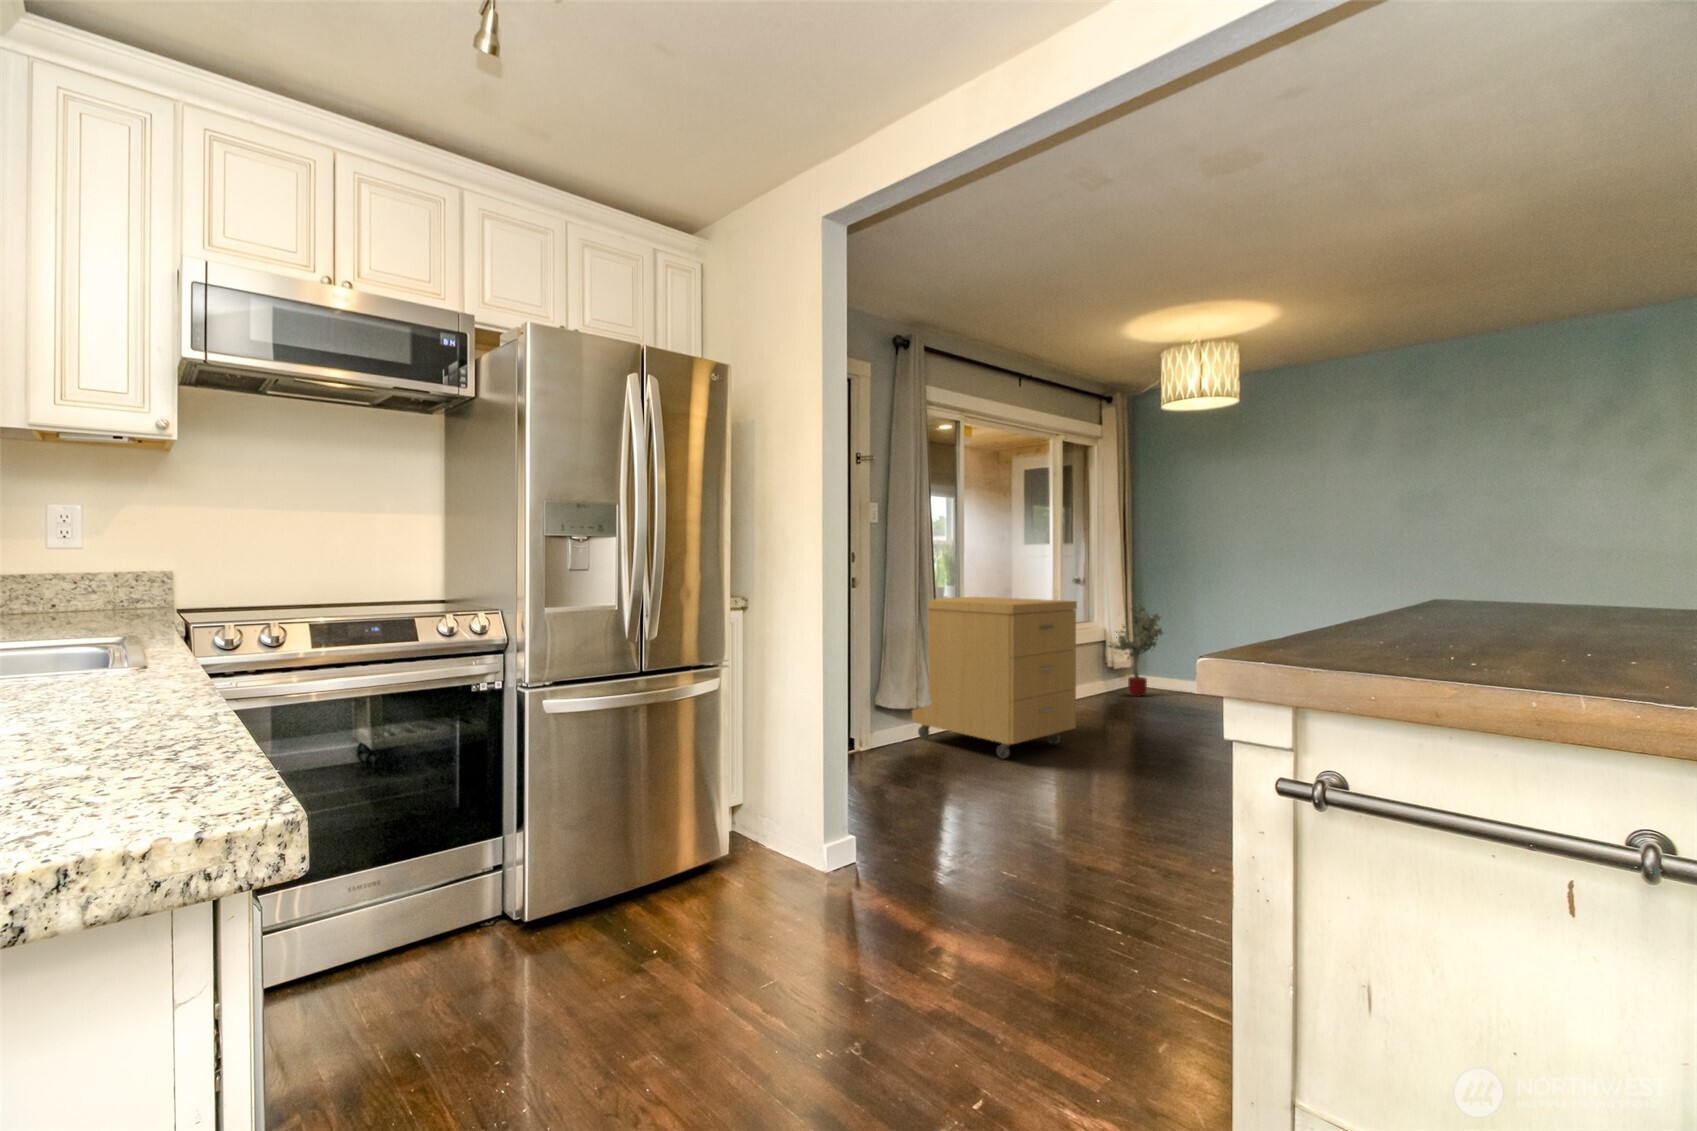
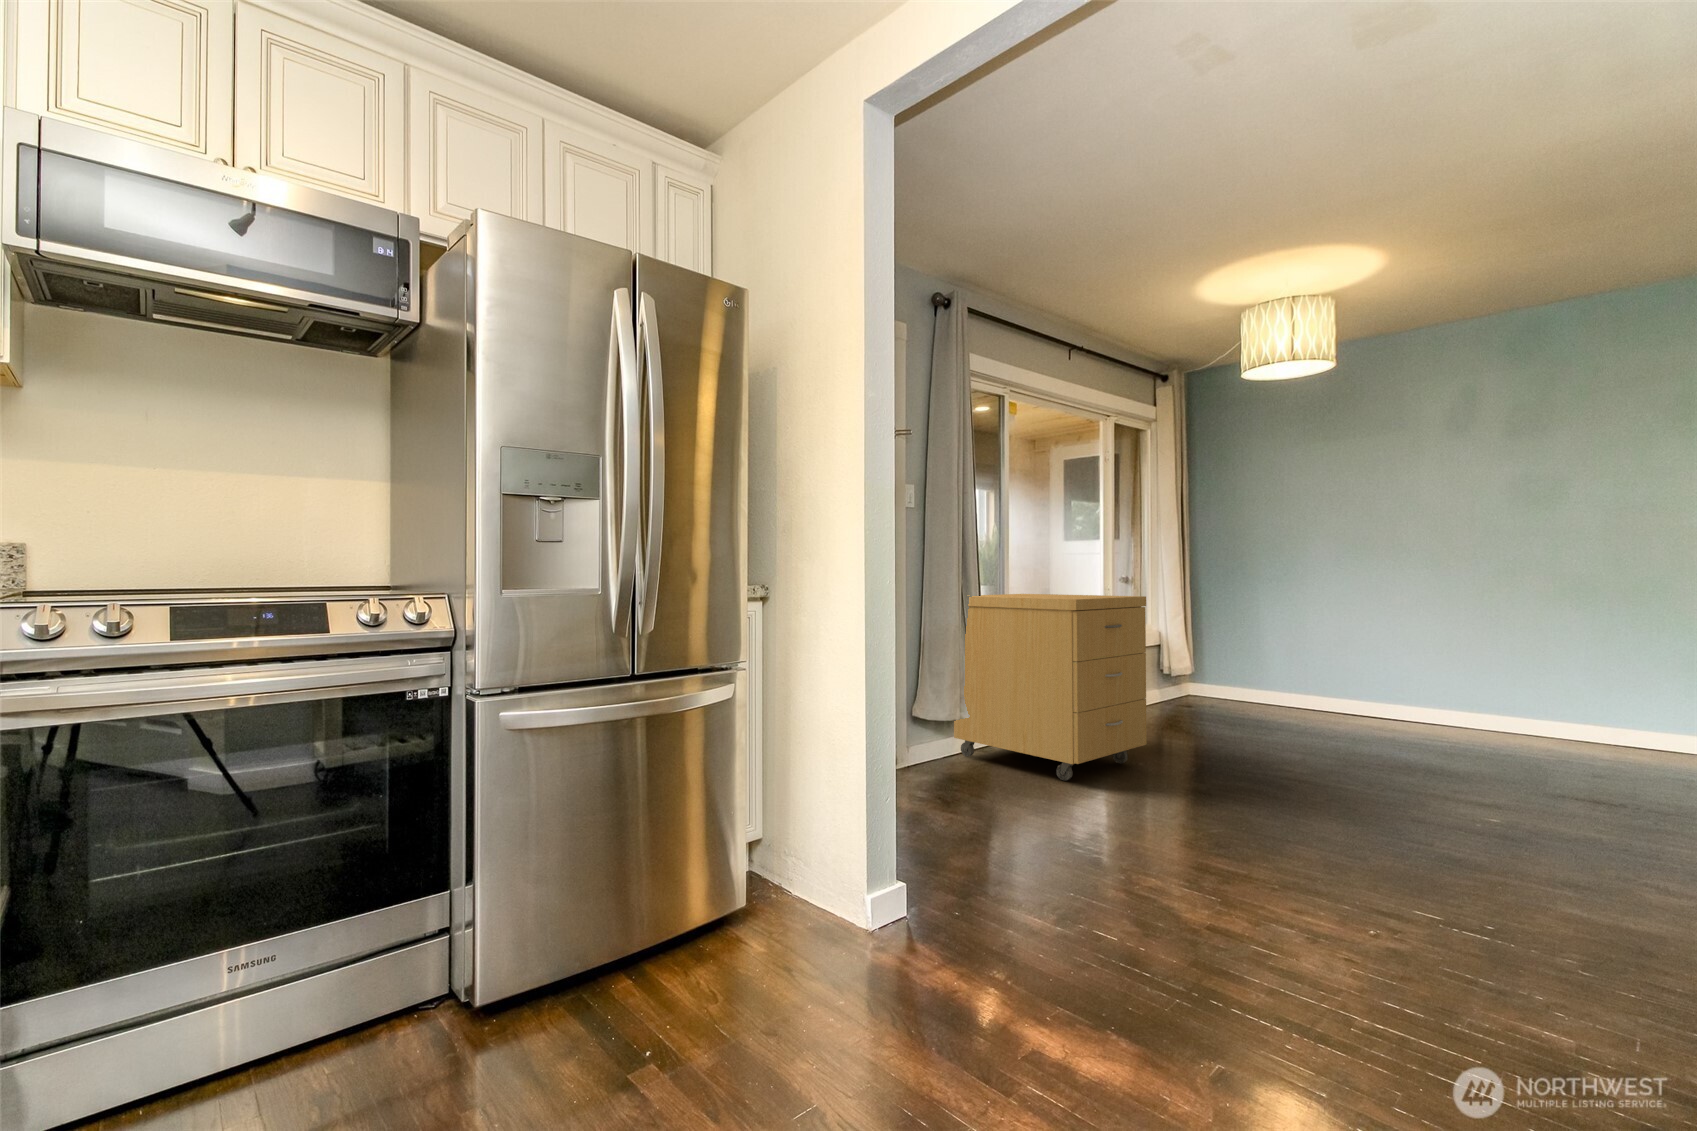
potted tree: present [1108,603,1164,696] -> none [1164,602,1230,708]

